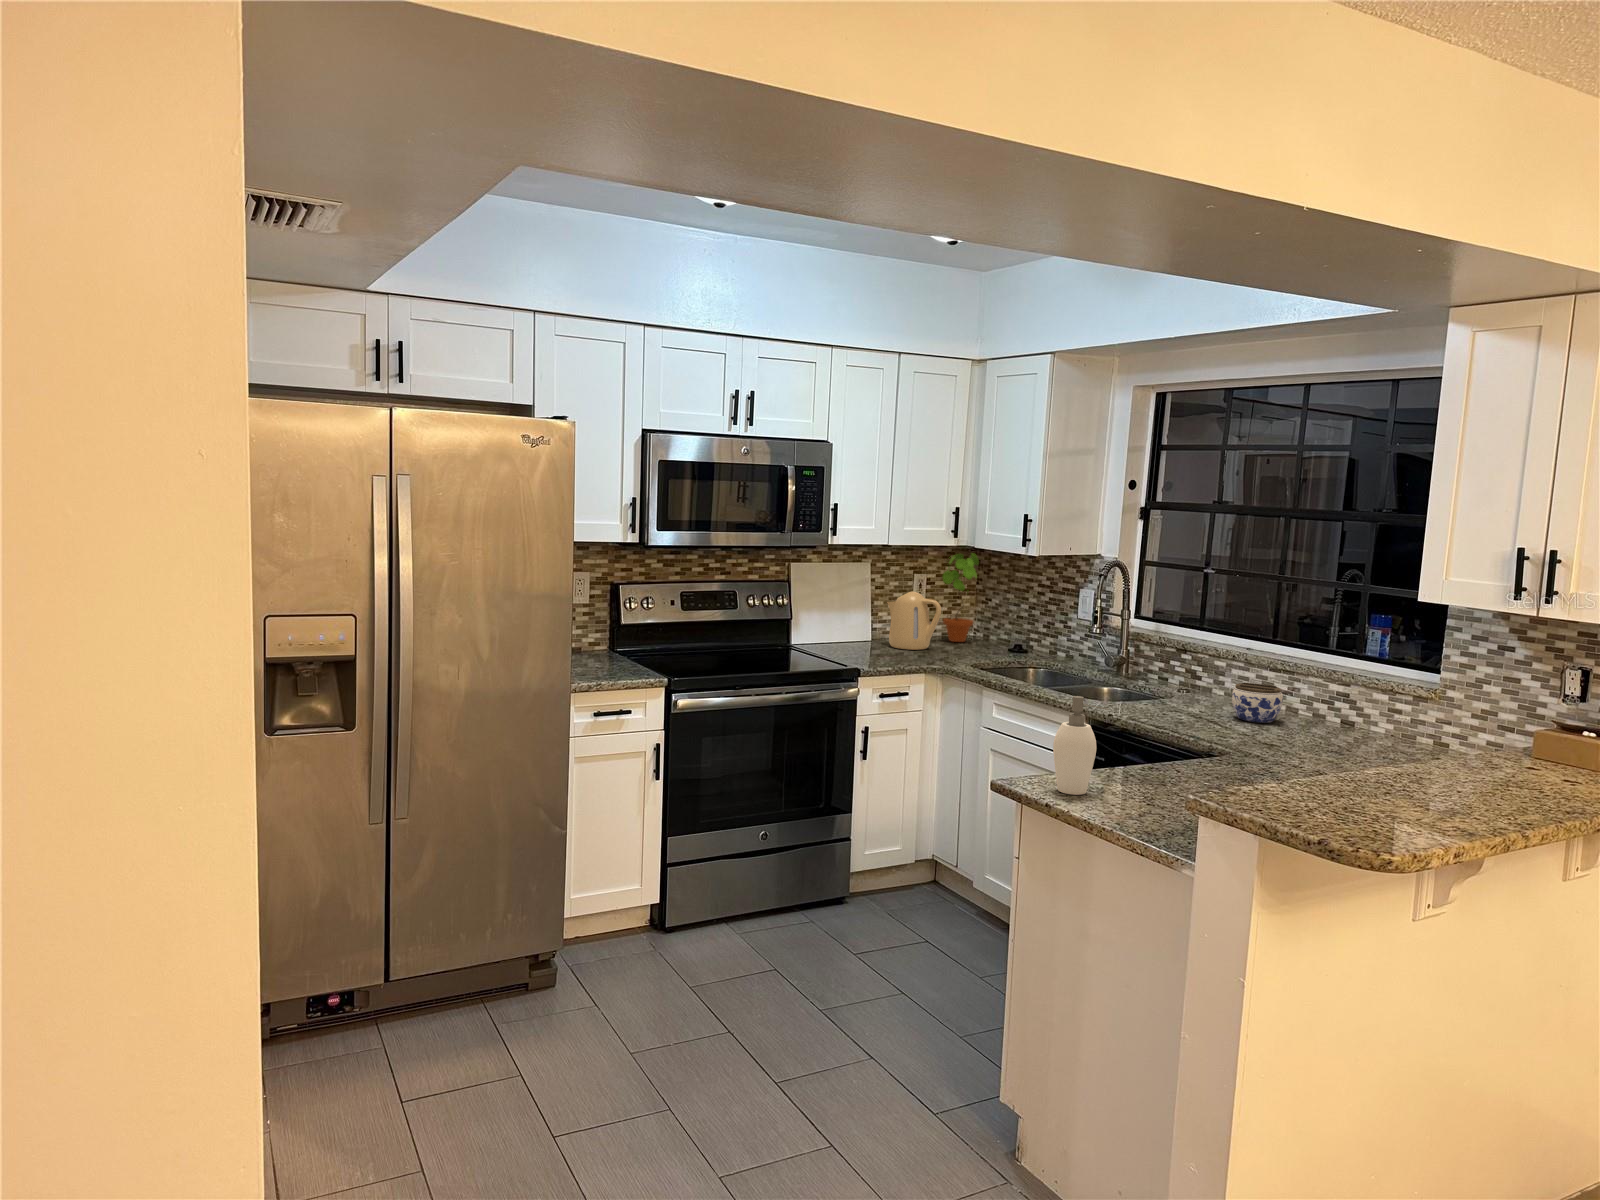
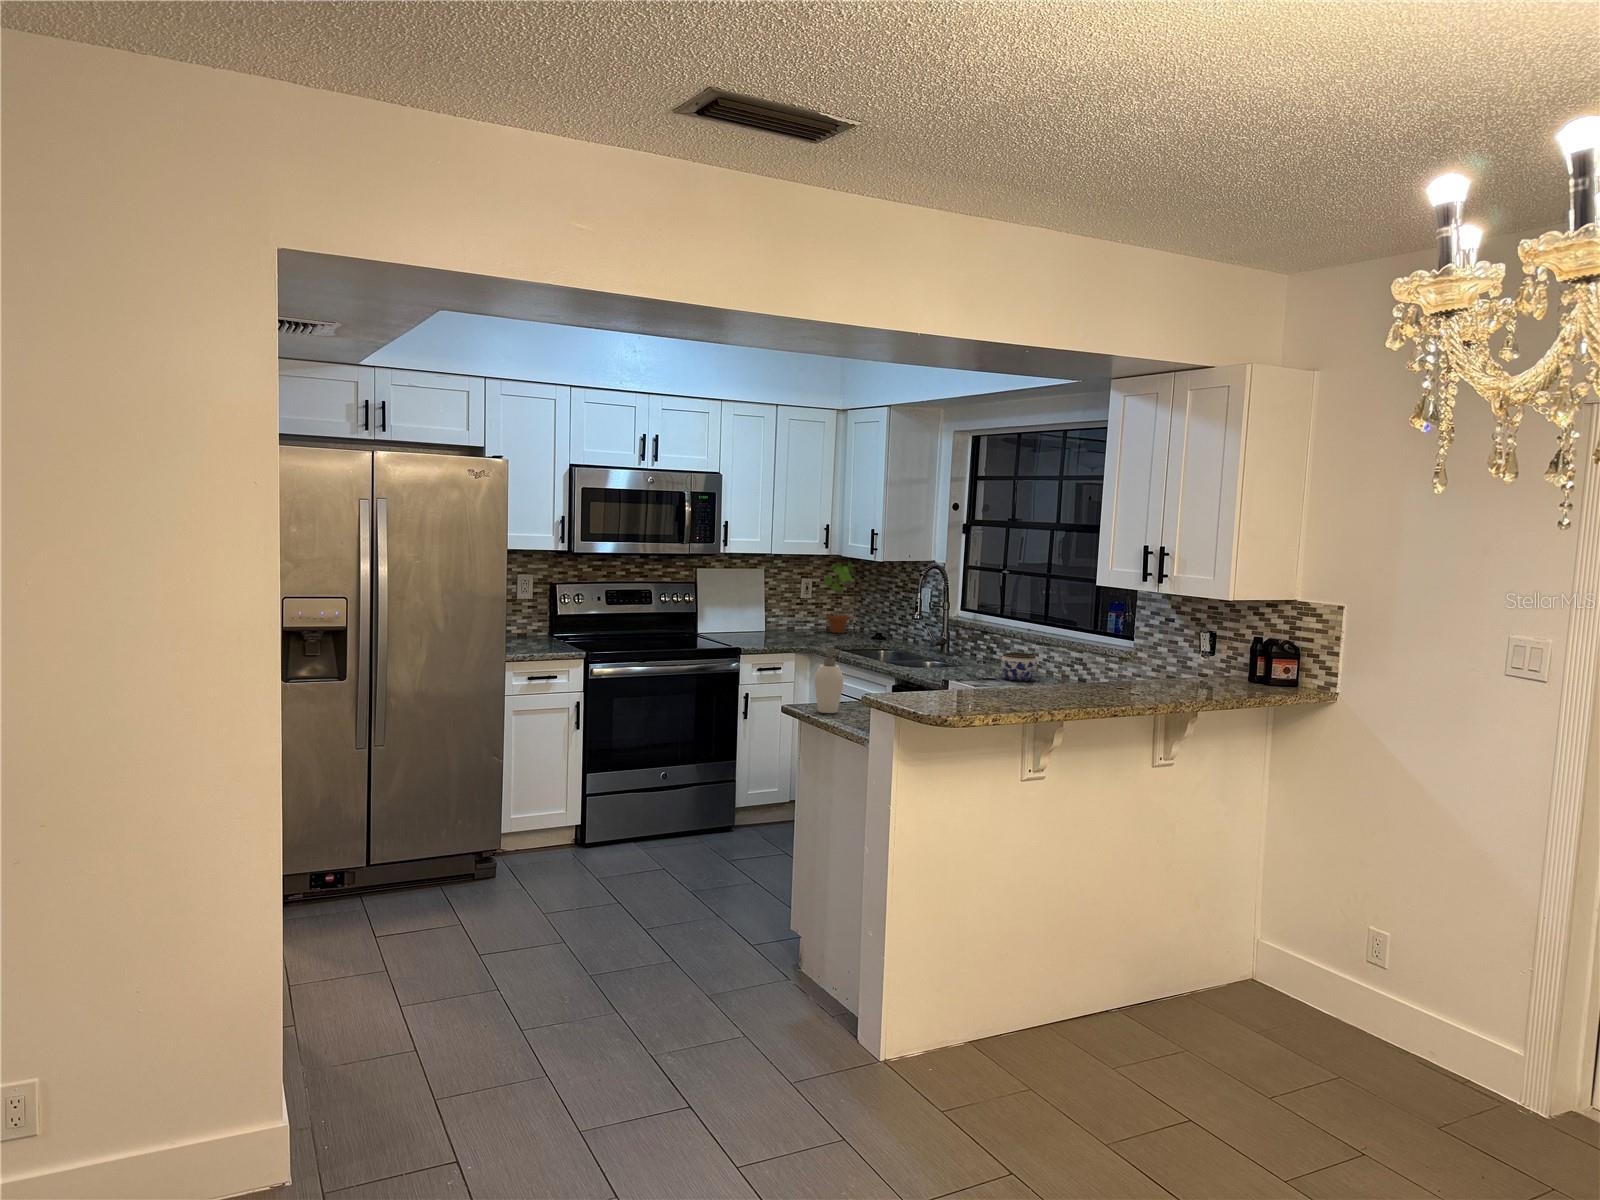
kettle: present [887,591,941,650] -> none [776,592,817,637]

